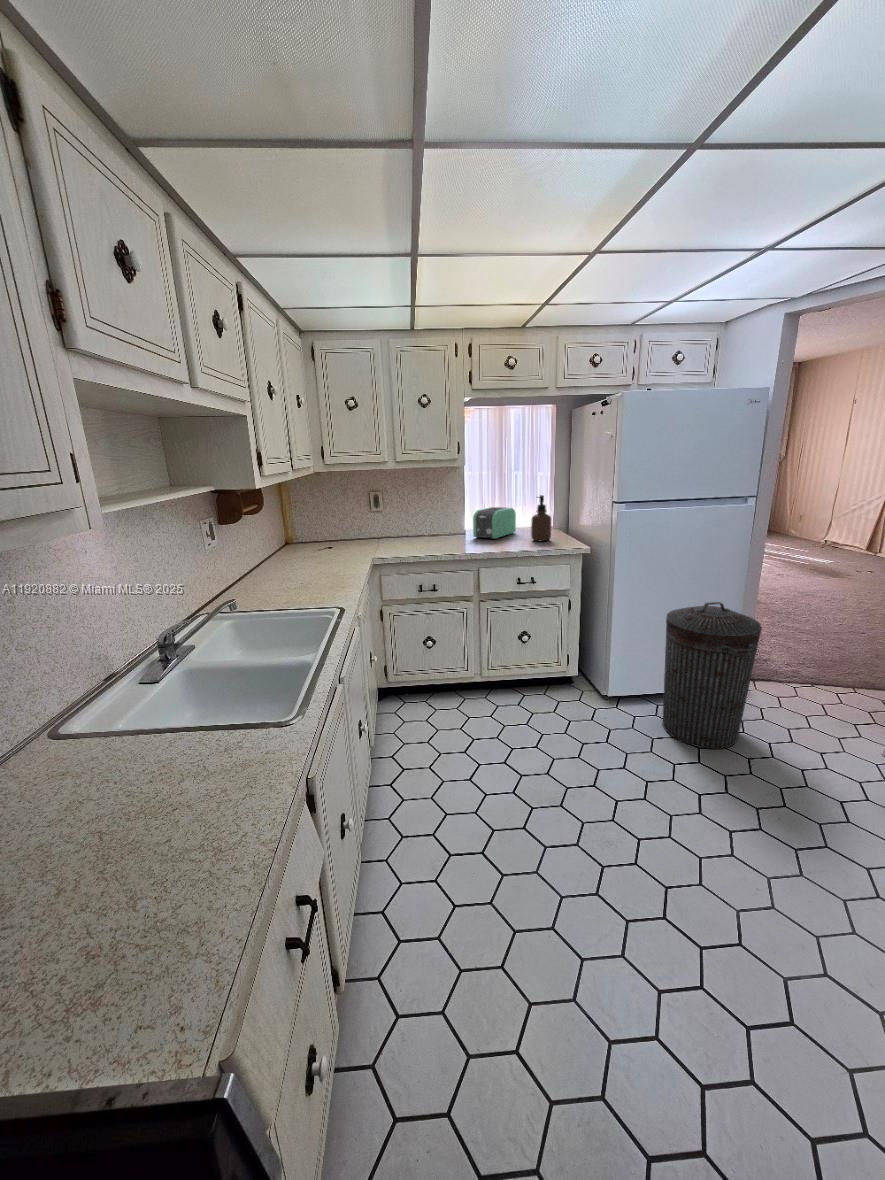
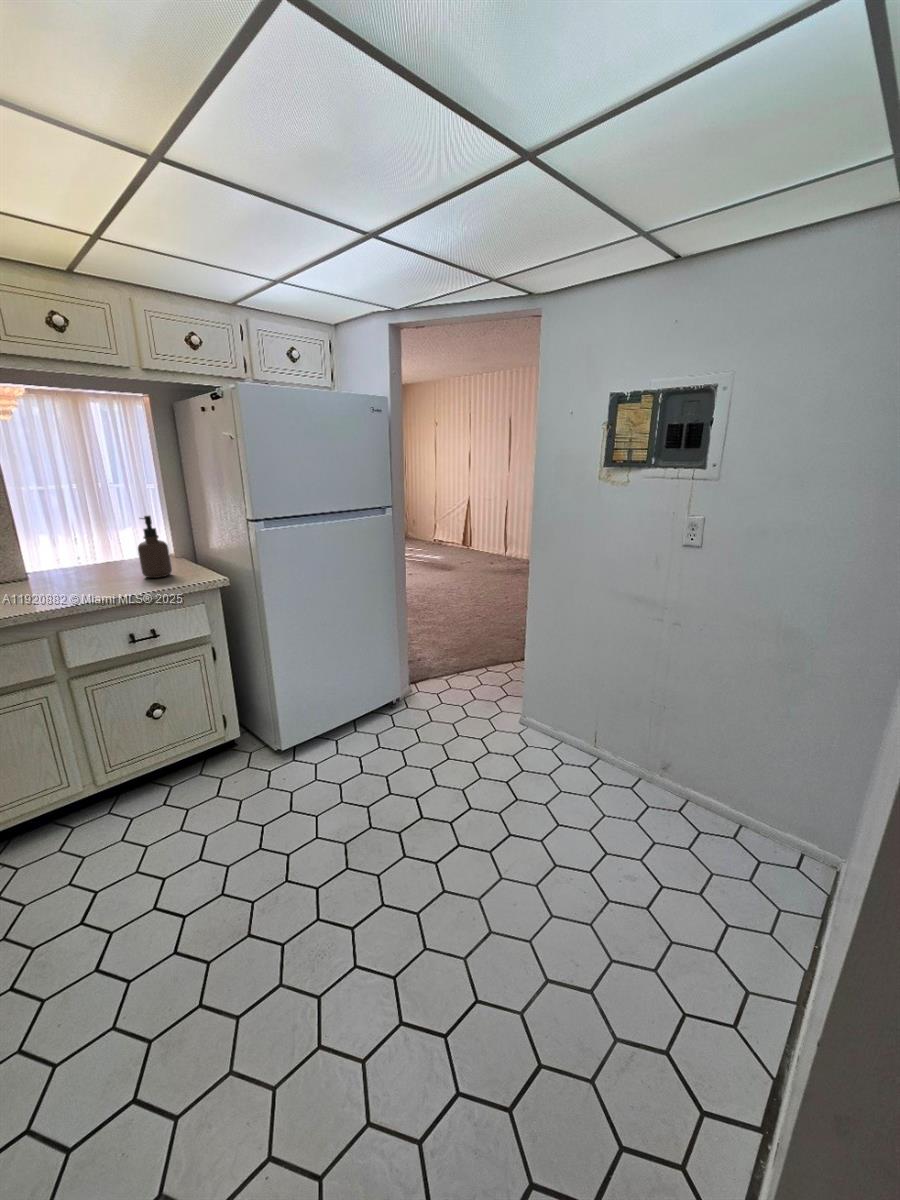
toaster: present [473,507,516,539] -> none [35,535,117,583]
trash can: present [663,602,762,749] -> none [332,619,422,777]

